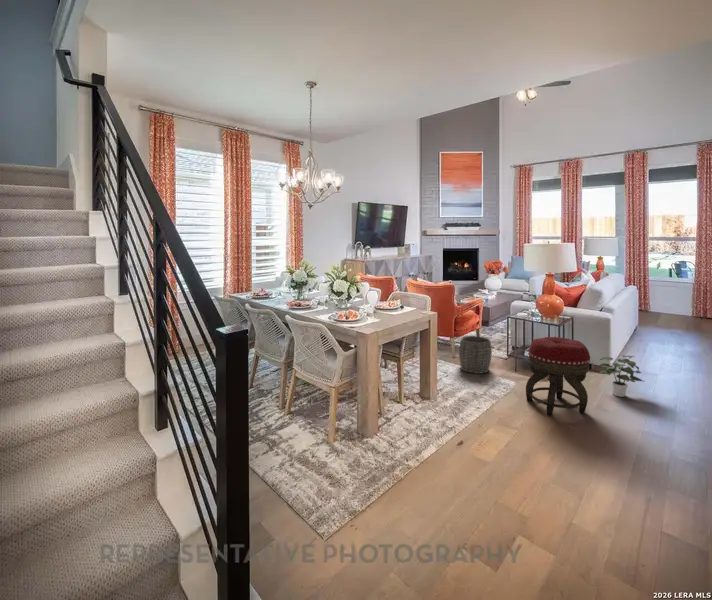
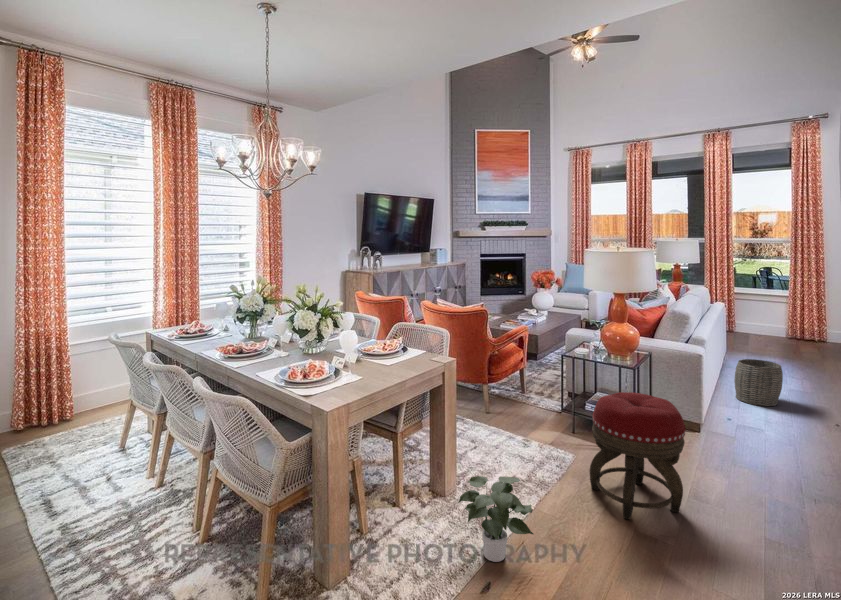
woven basket: present [459,336,492,374] -> present [734,359,783,406]
potted plant: present [599,356,643,397] -> present [458,476,533,562]

